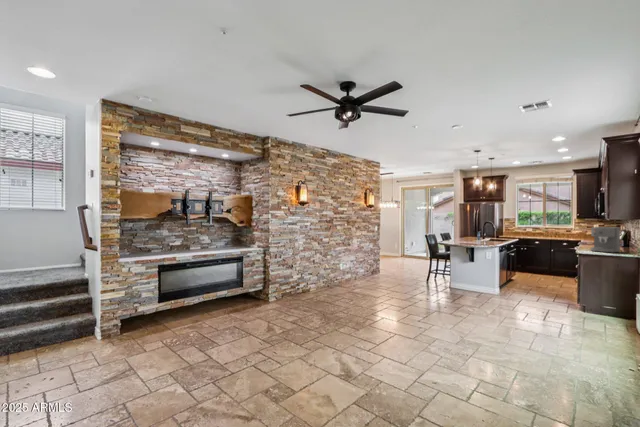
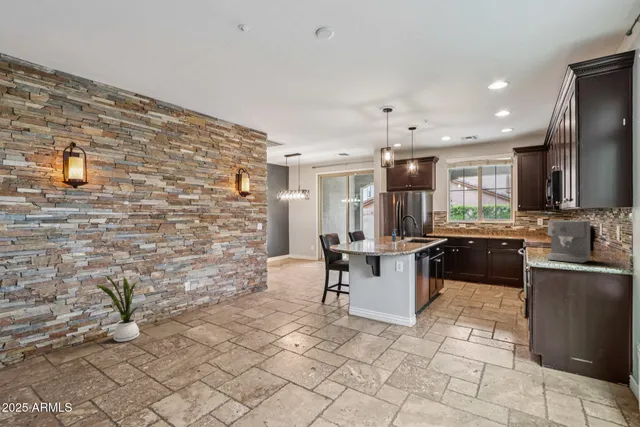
house plant: none [308,255,332,294] -> present [96,275,143,342]

